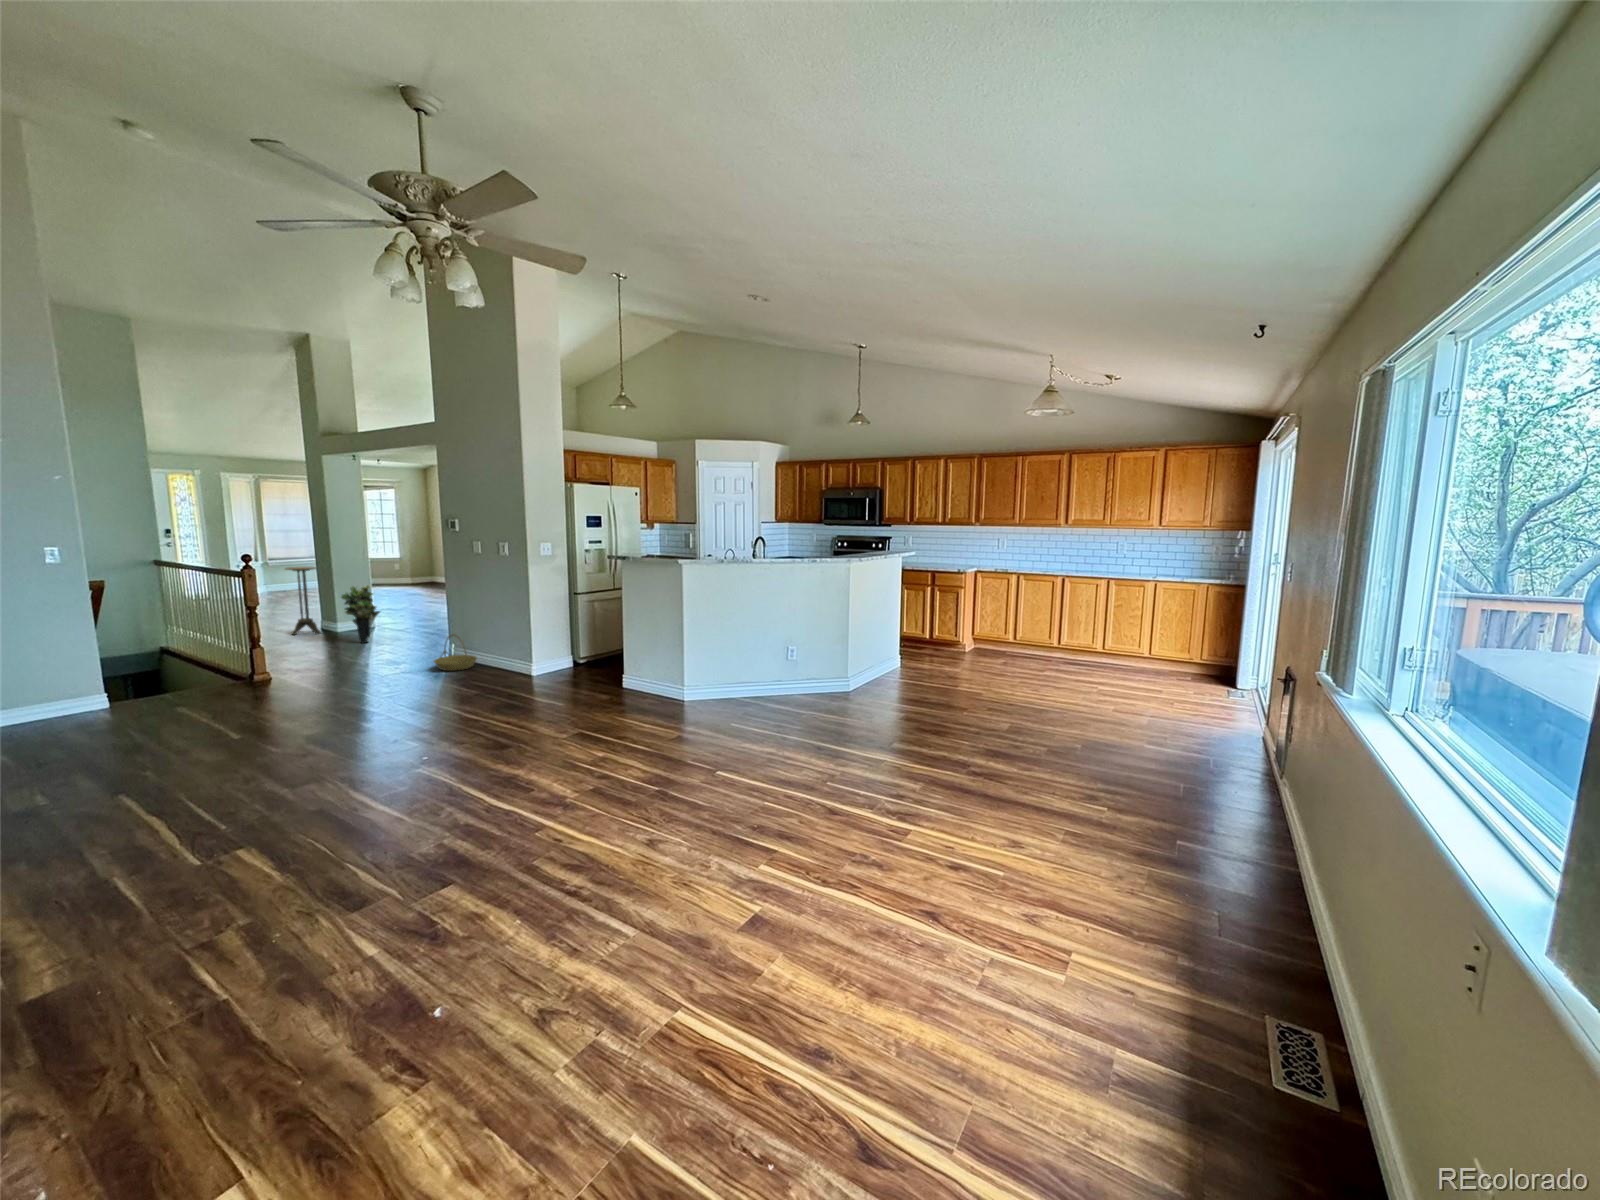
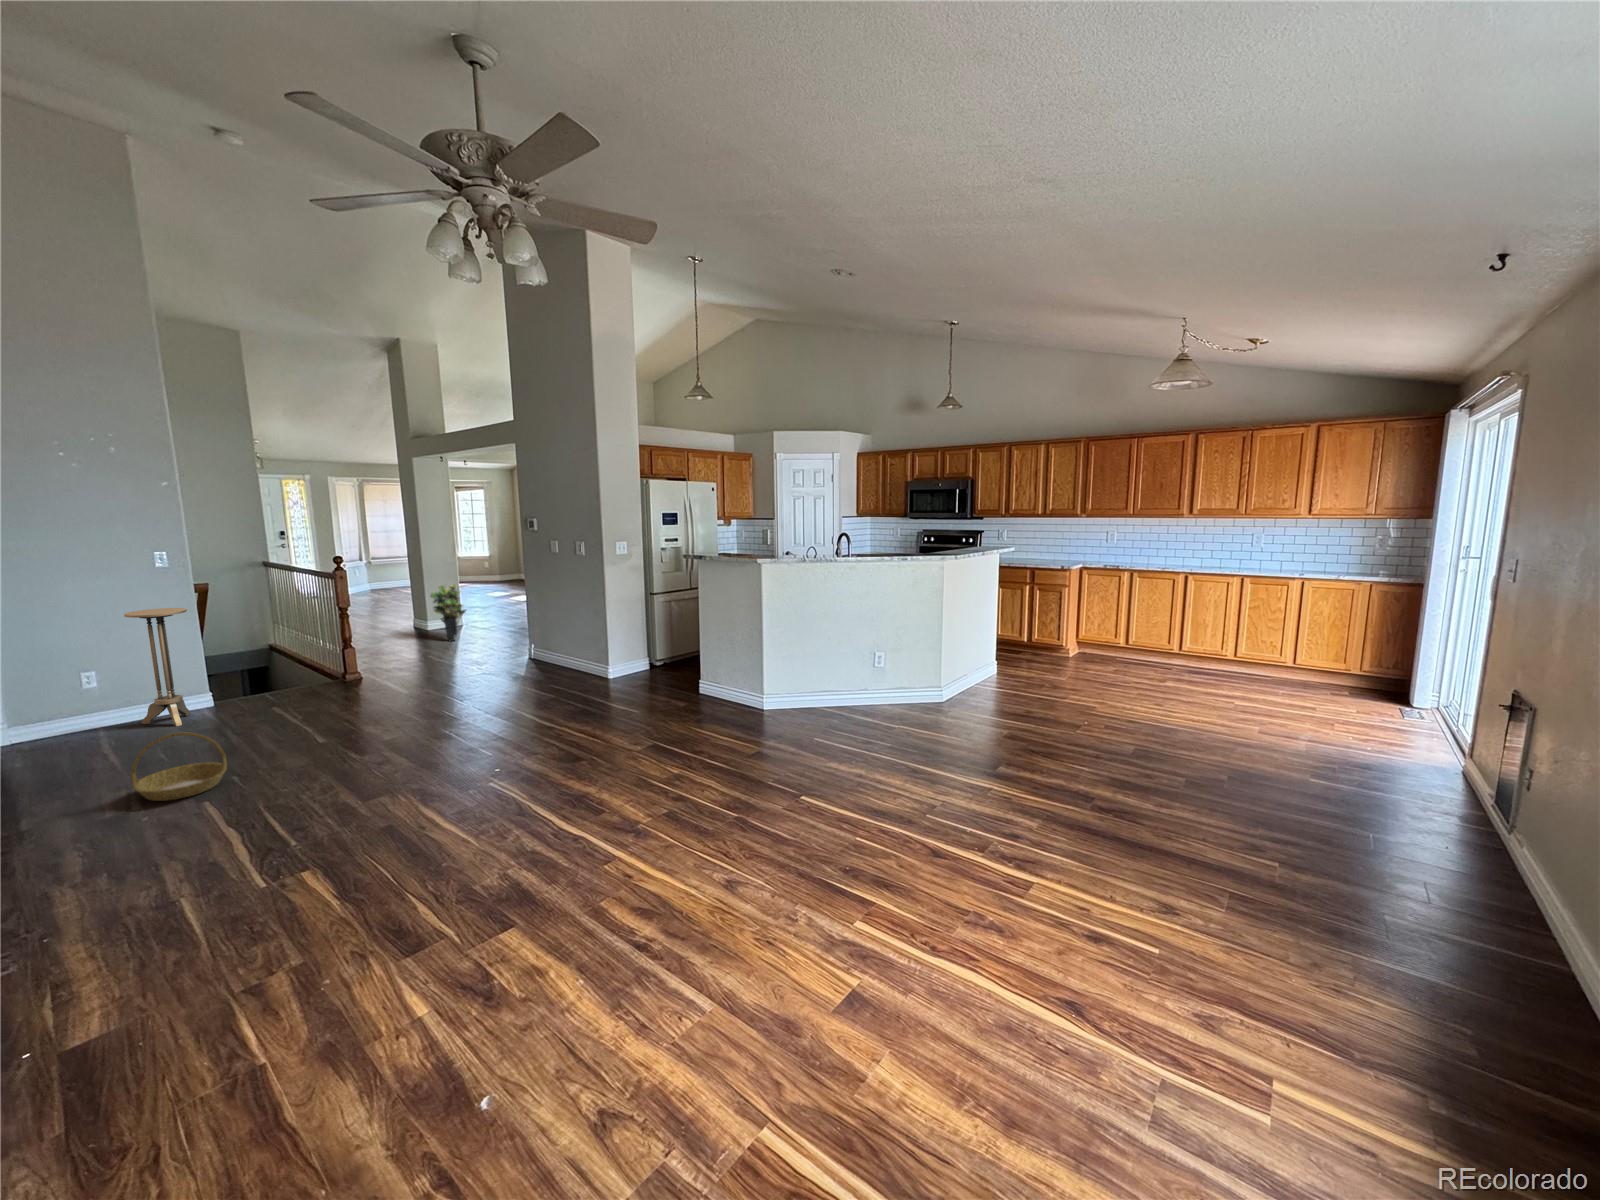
side table: present [285,567,321,635] -> present [124,608,191,726]
basket: present [434,634,477,671] -> present [131,732,227,801]

